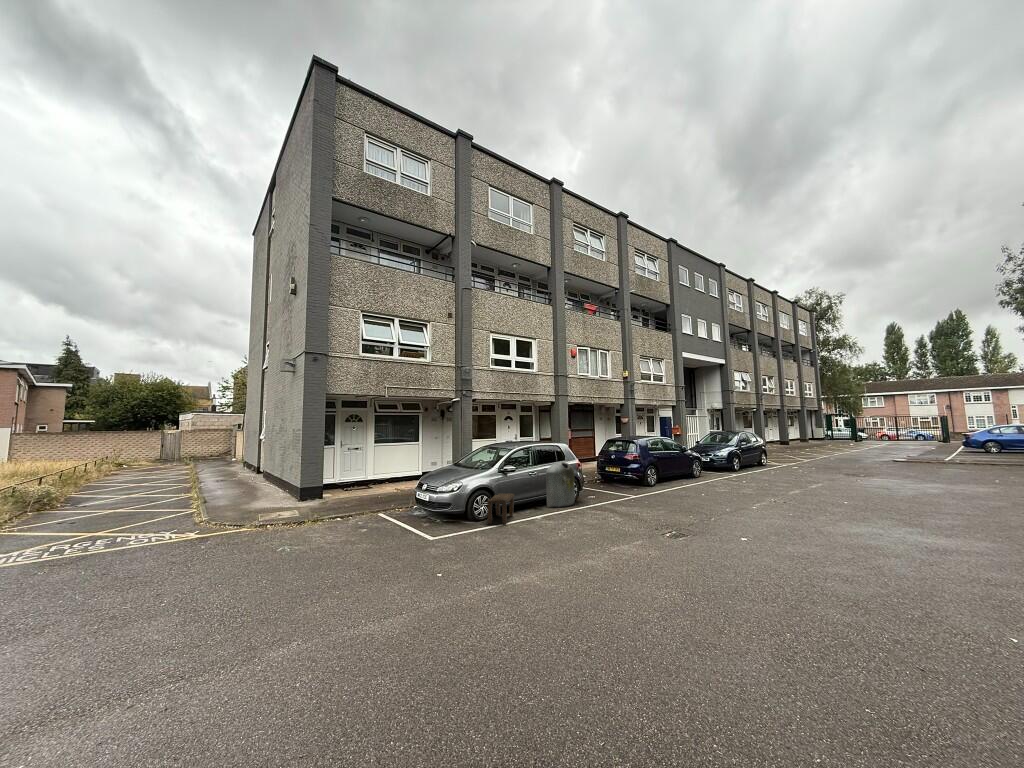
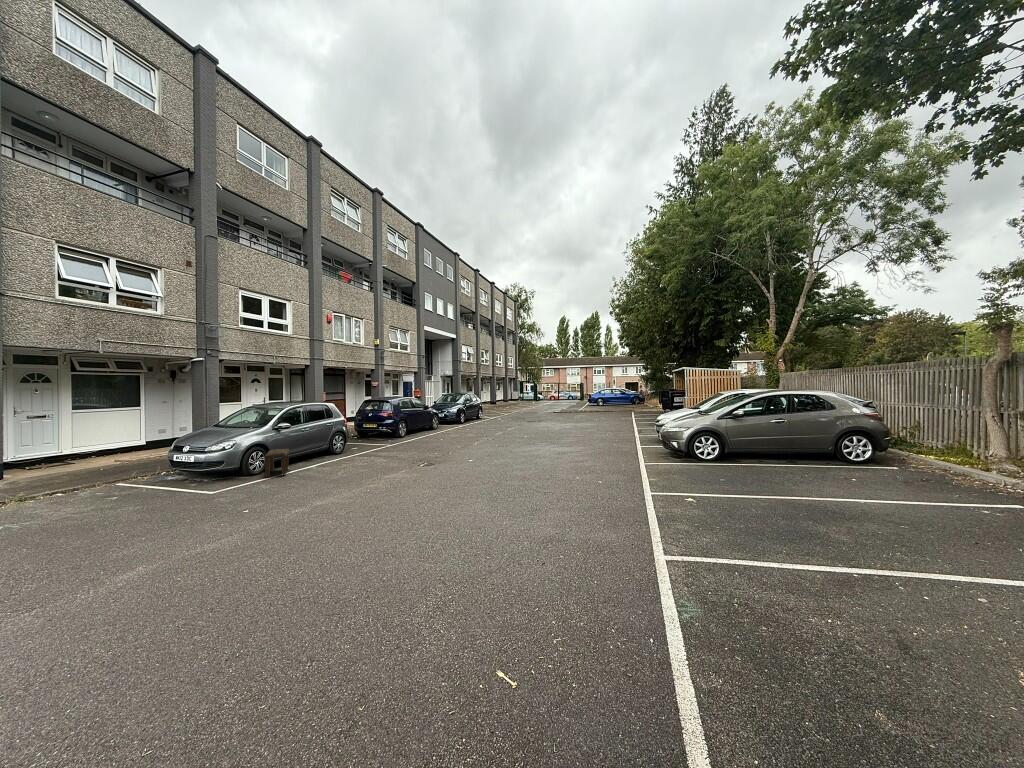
trash can: present [546,462,575,508] -> none [318,419,343,460]

